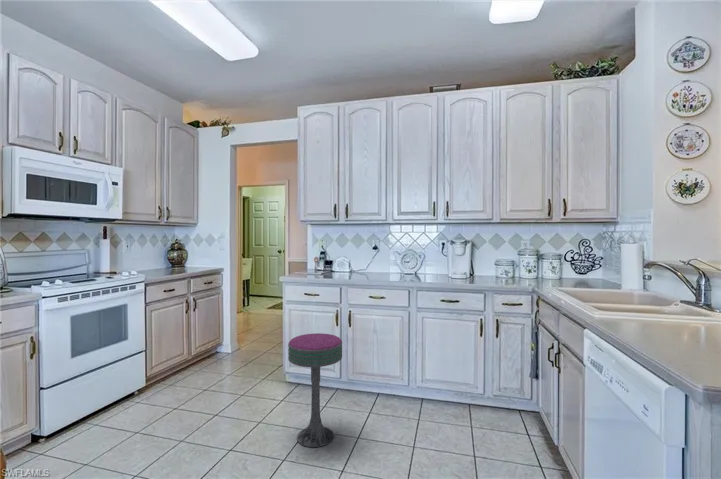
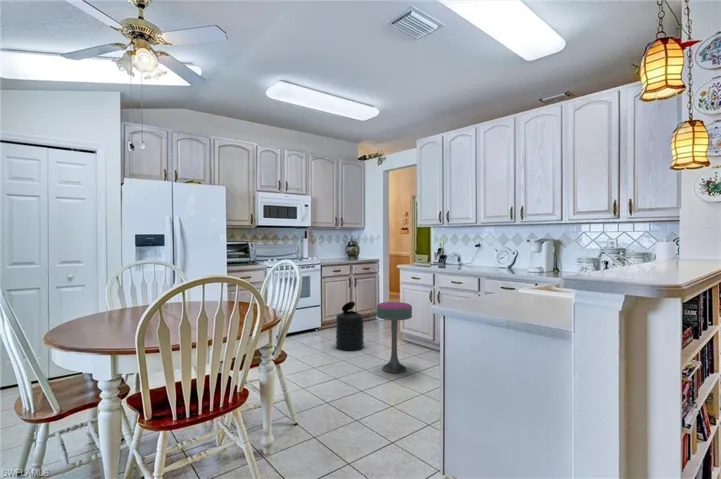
trash can: none [191,339,239,422] -> present [336,302,364,351]

